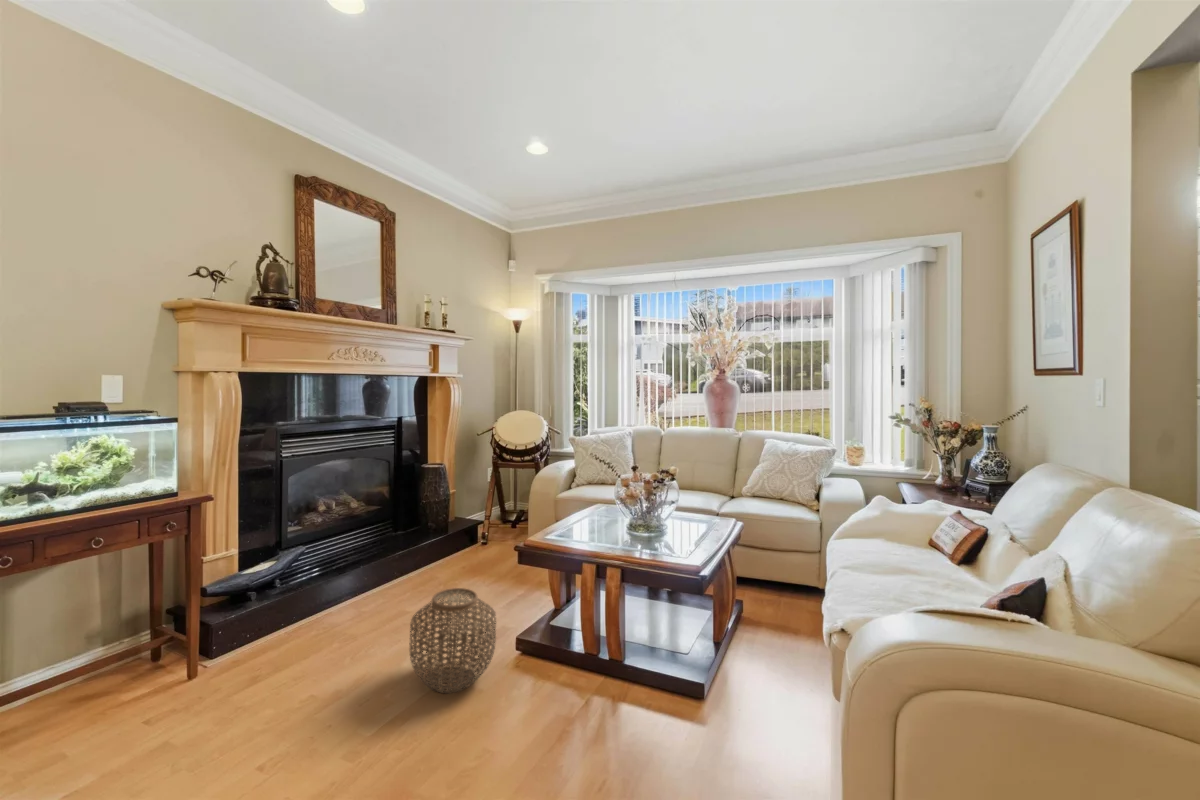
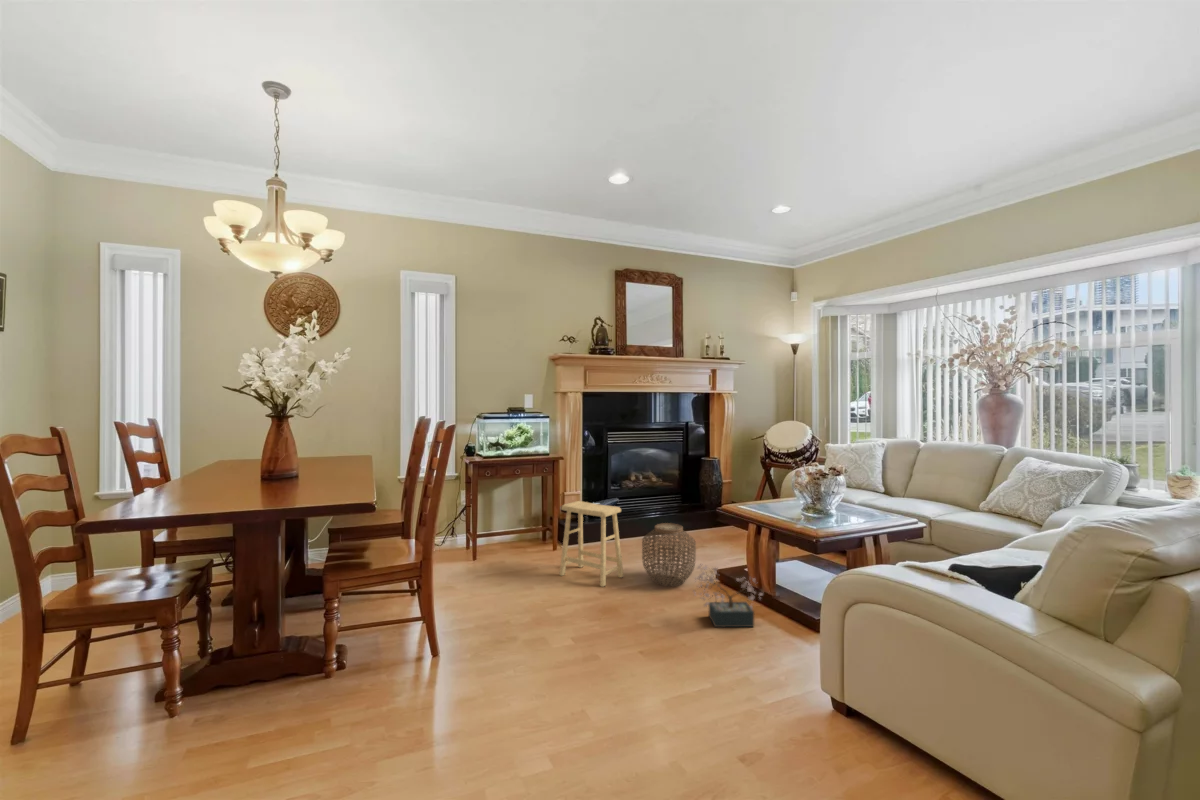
footstool: none [243,583,374,741] -> present [560,501,623,587]
decorative plant: none [542,654,628,753] -> present [694,564,762,627]

